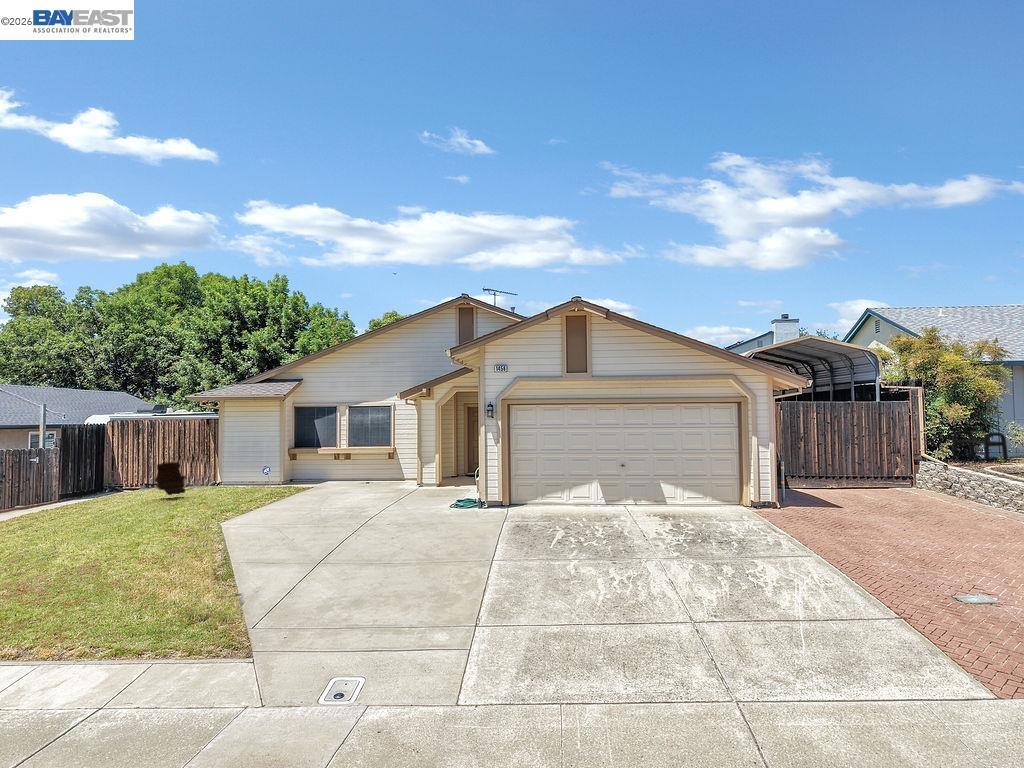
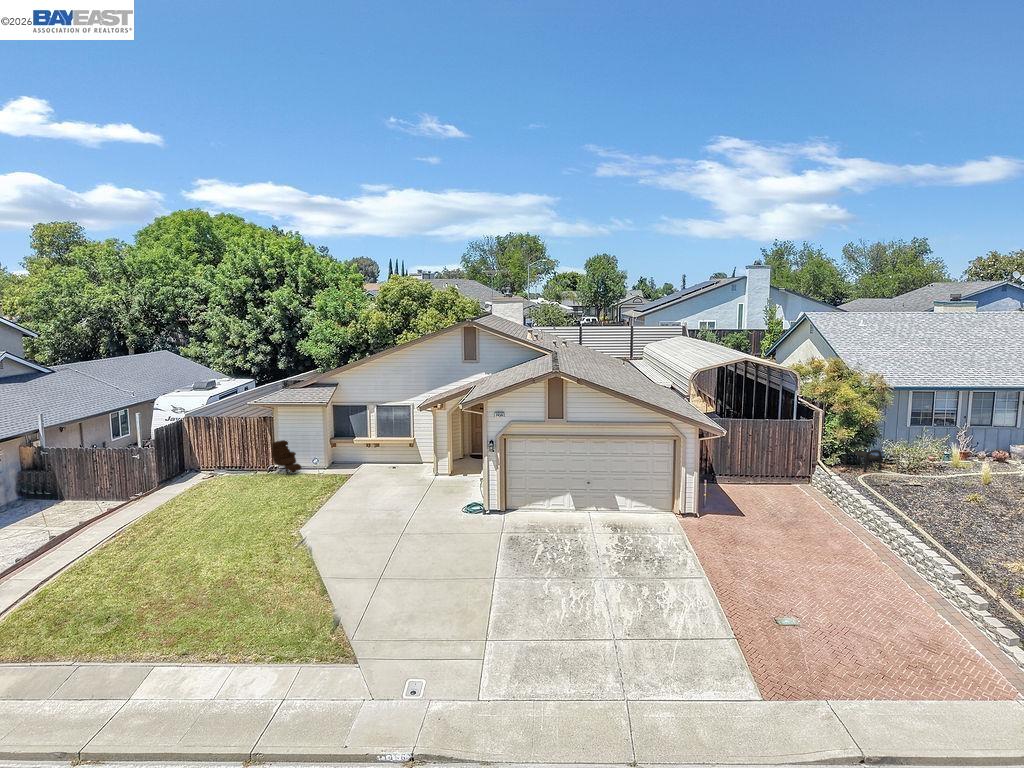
lounge chair: present [154,462,186,500] -> present [271,440,302,474]

